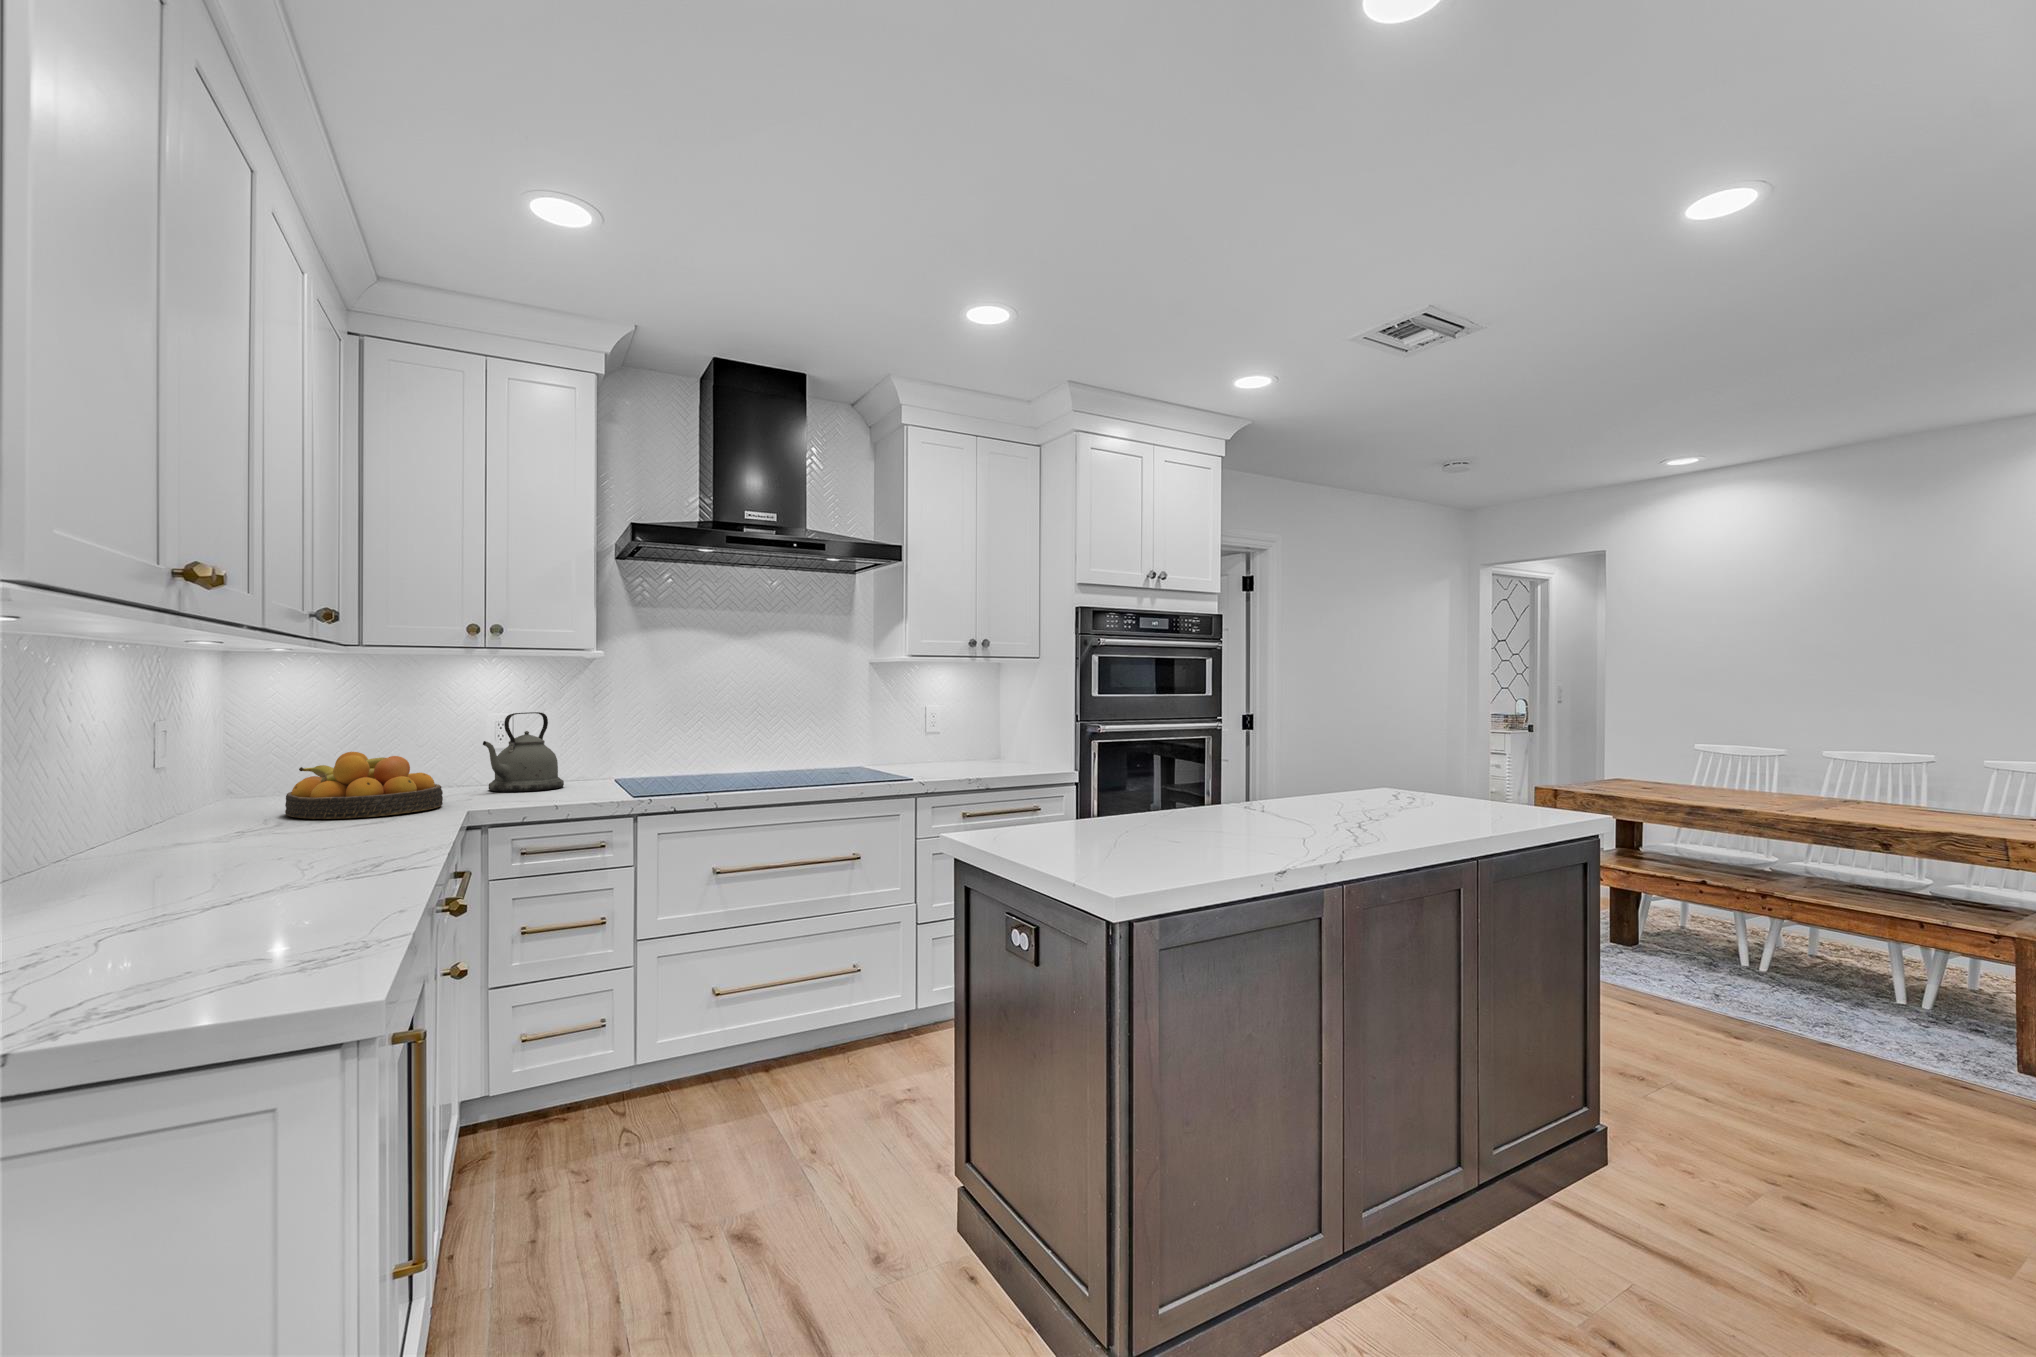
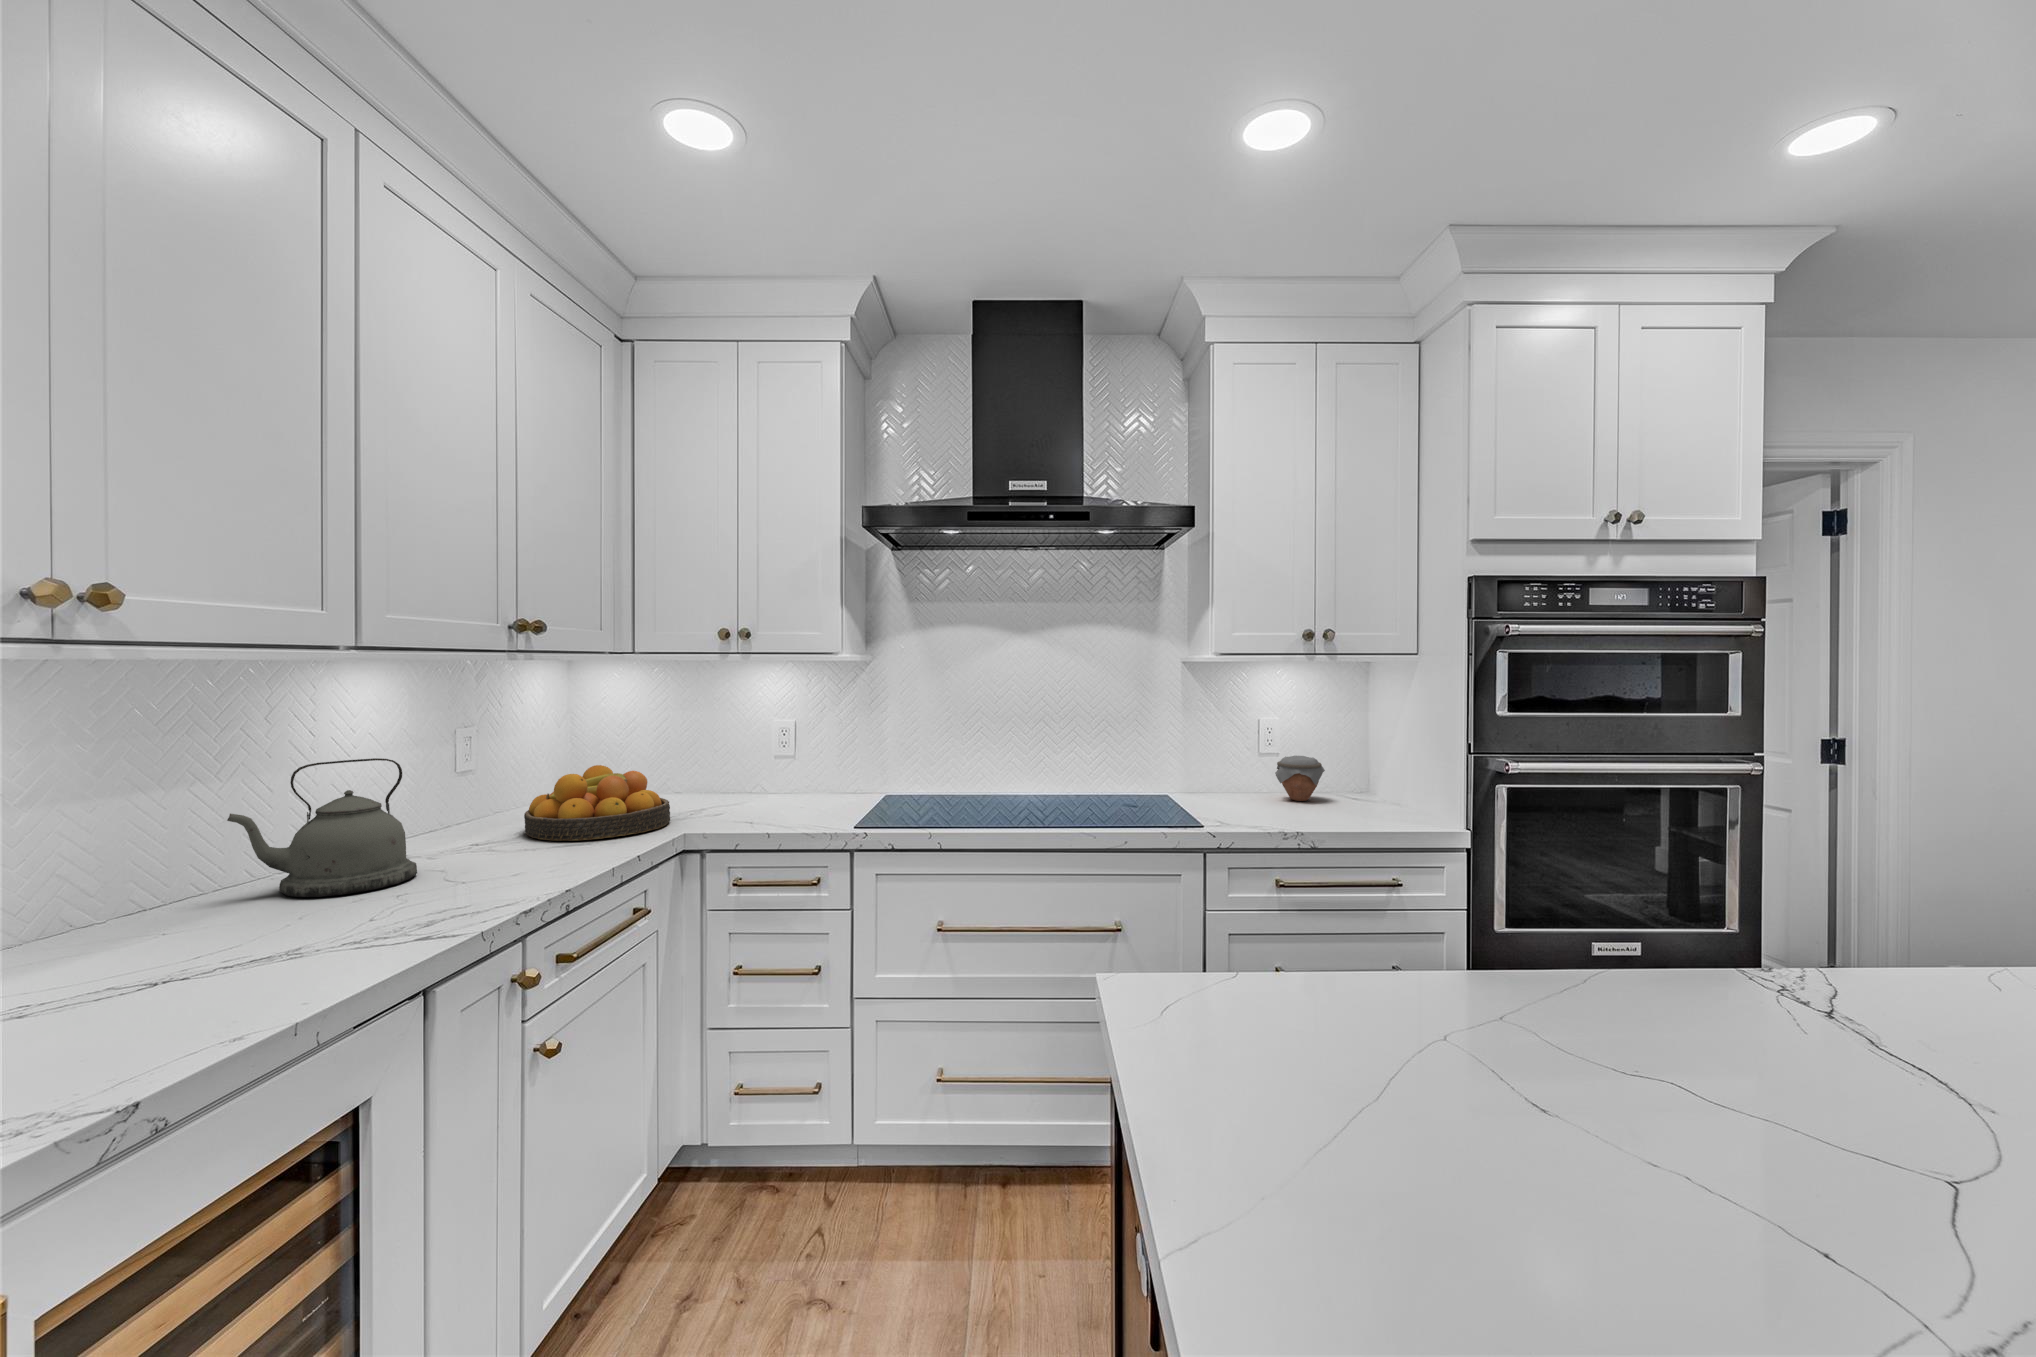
kettle: present [483,712,564,792] -> present [227,758,417,897]
jar: none [943,734,978,767] -> present [1275,756,1325,801]

